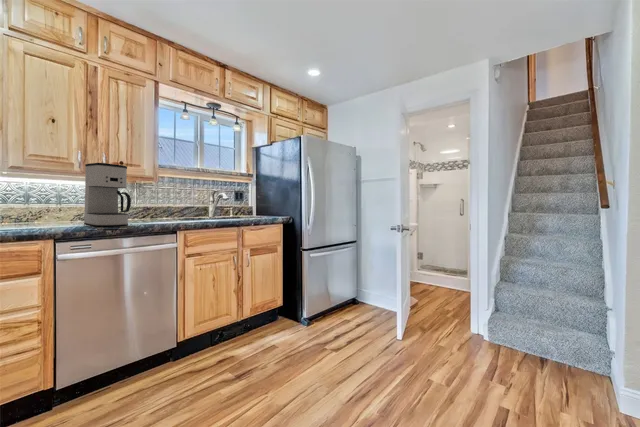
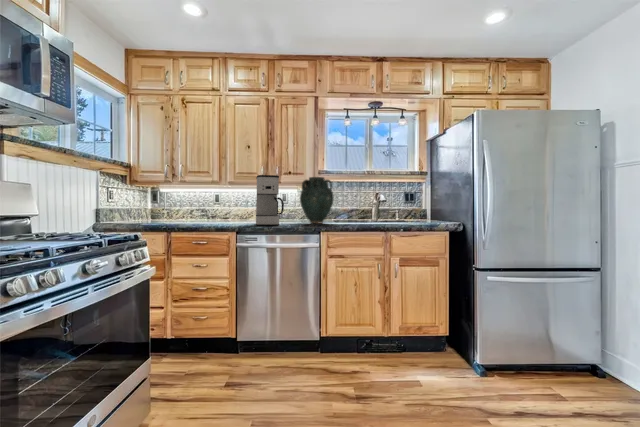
vase: none [146,171,187,221] -> present [300,177,334,223]

